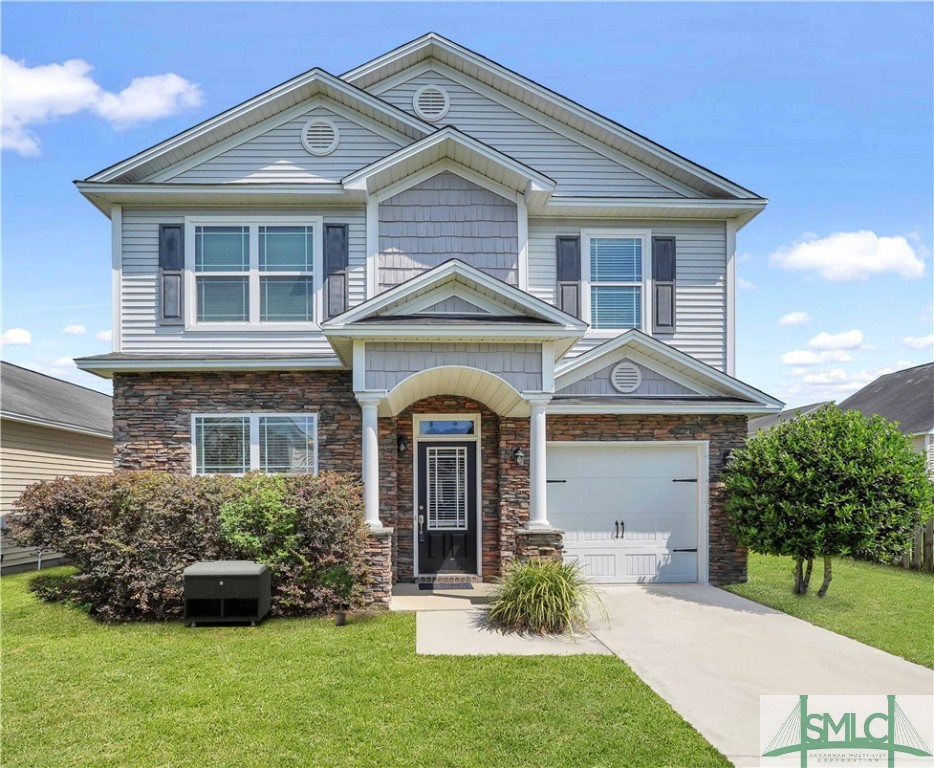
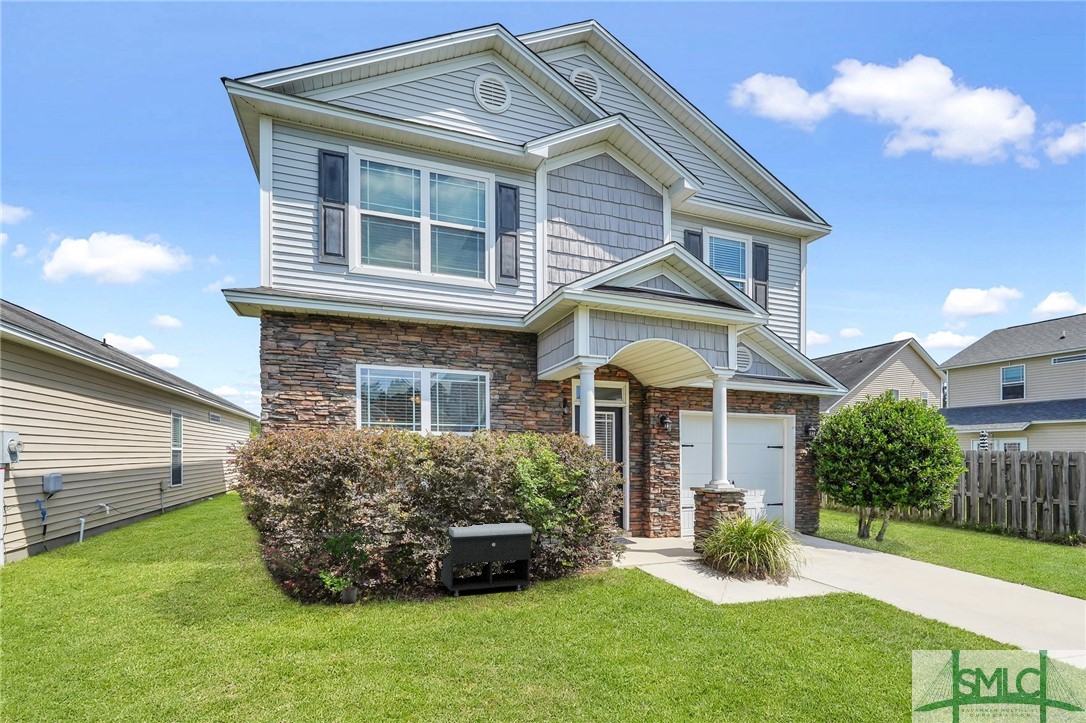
potted plant: present [317,564,359,626] -> present [320,531,375,604]

